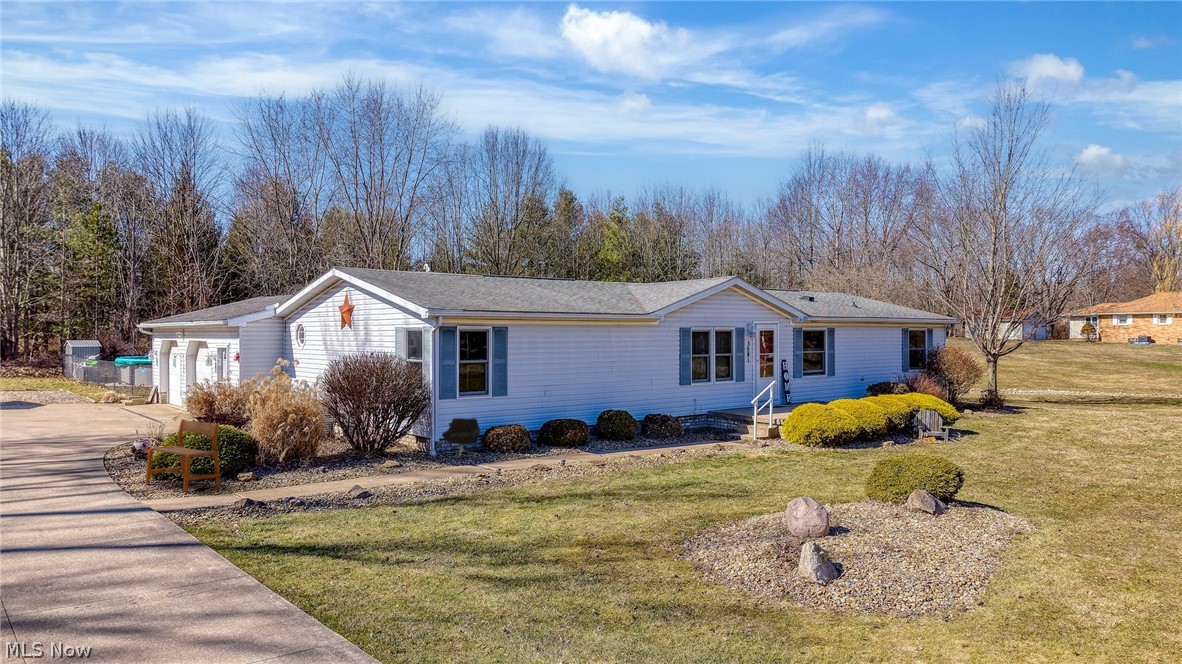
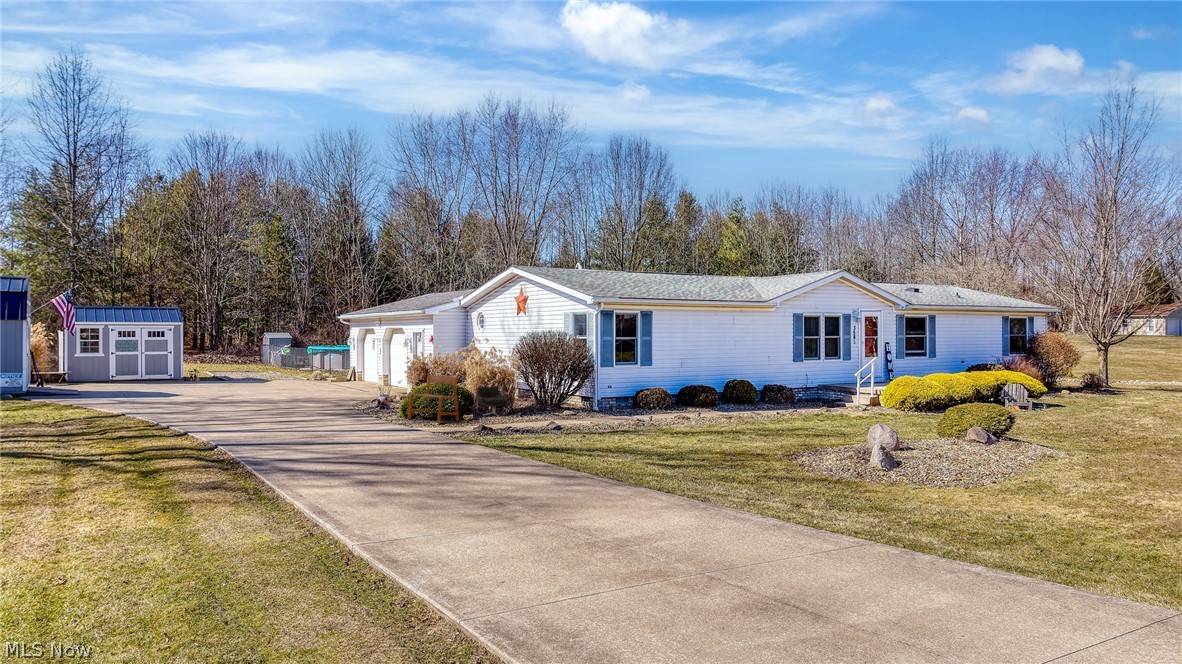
lounge chair: present [442,418,481,455] -> present [475,386,511,414]

